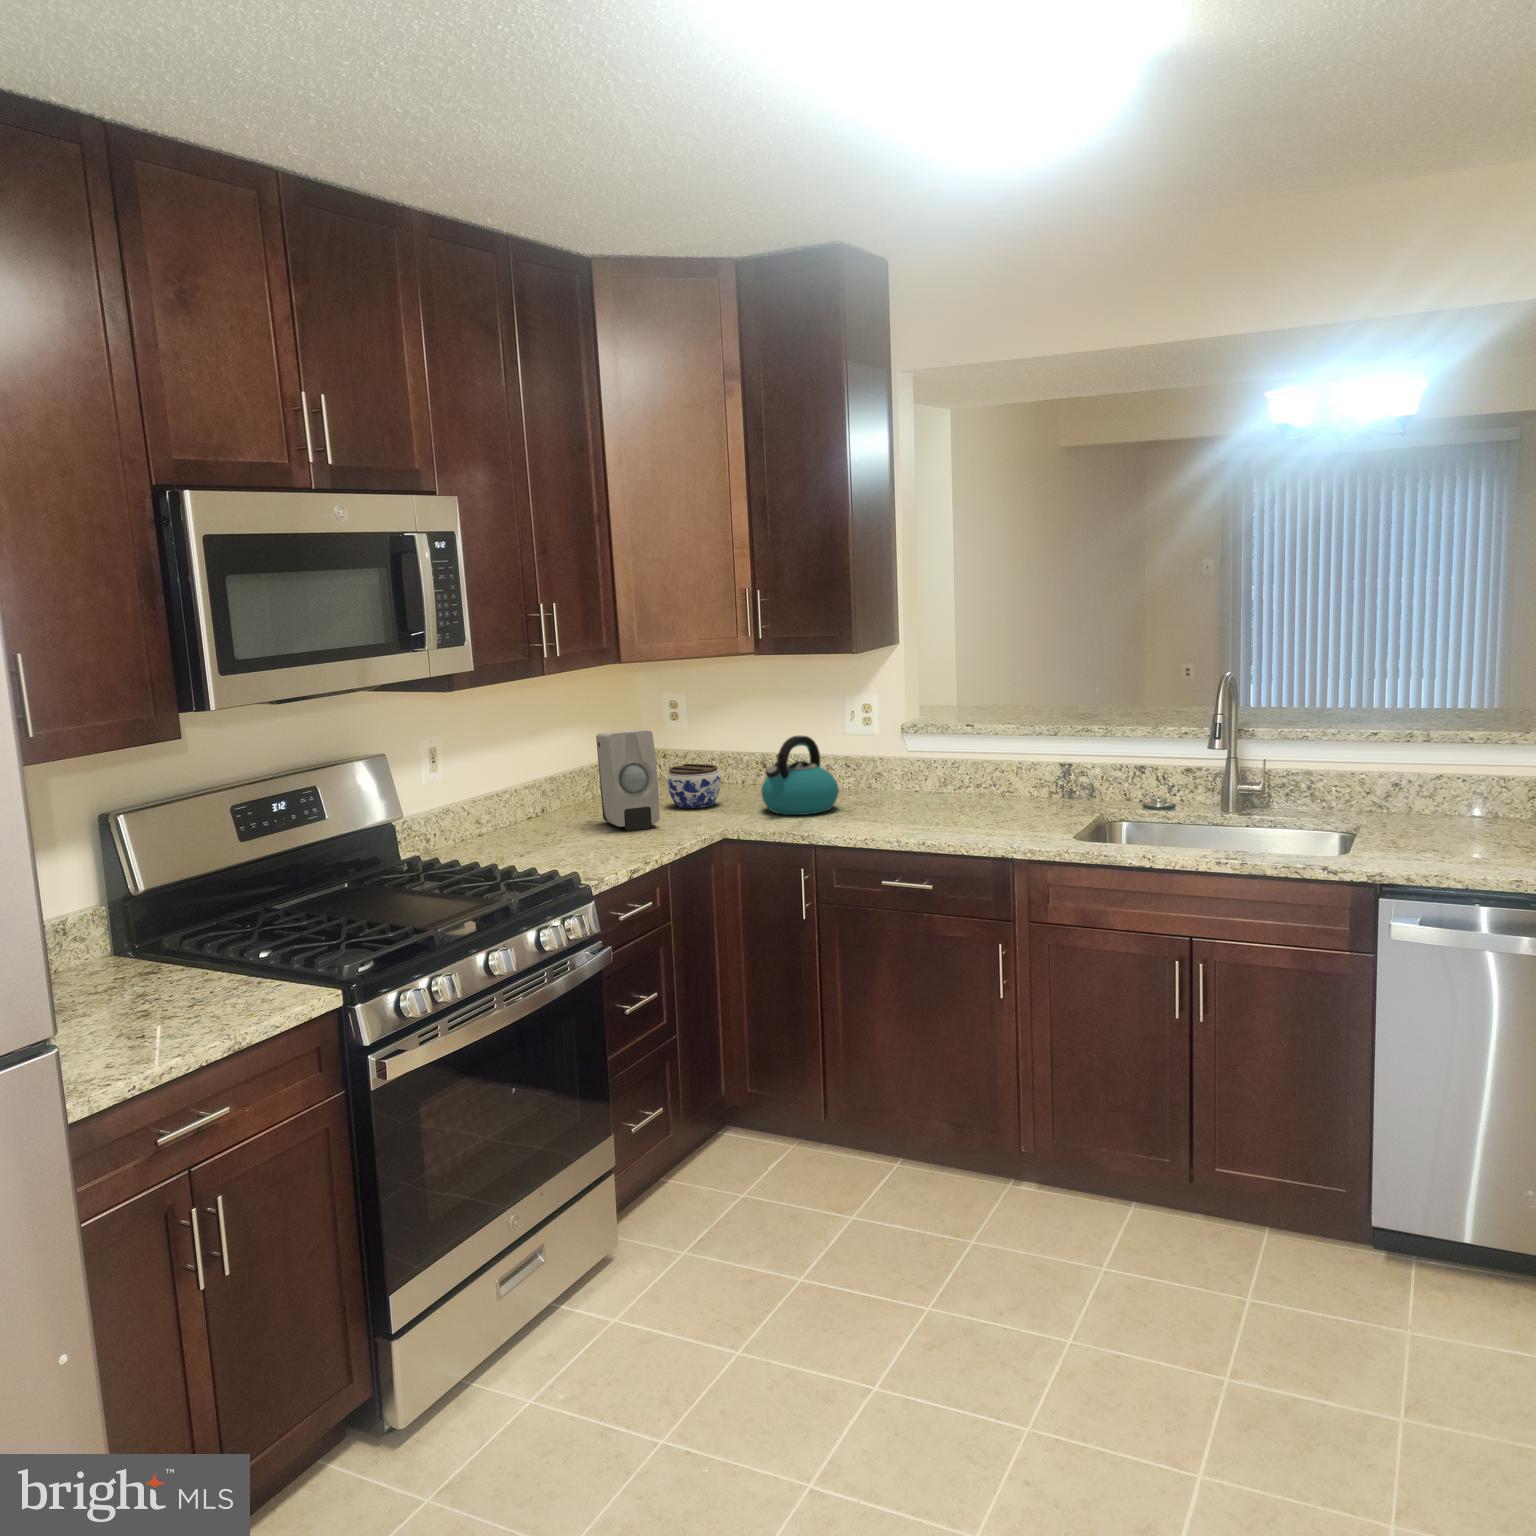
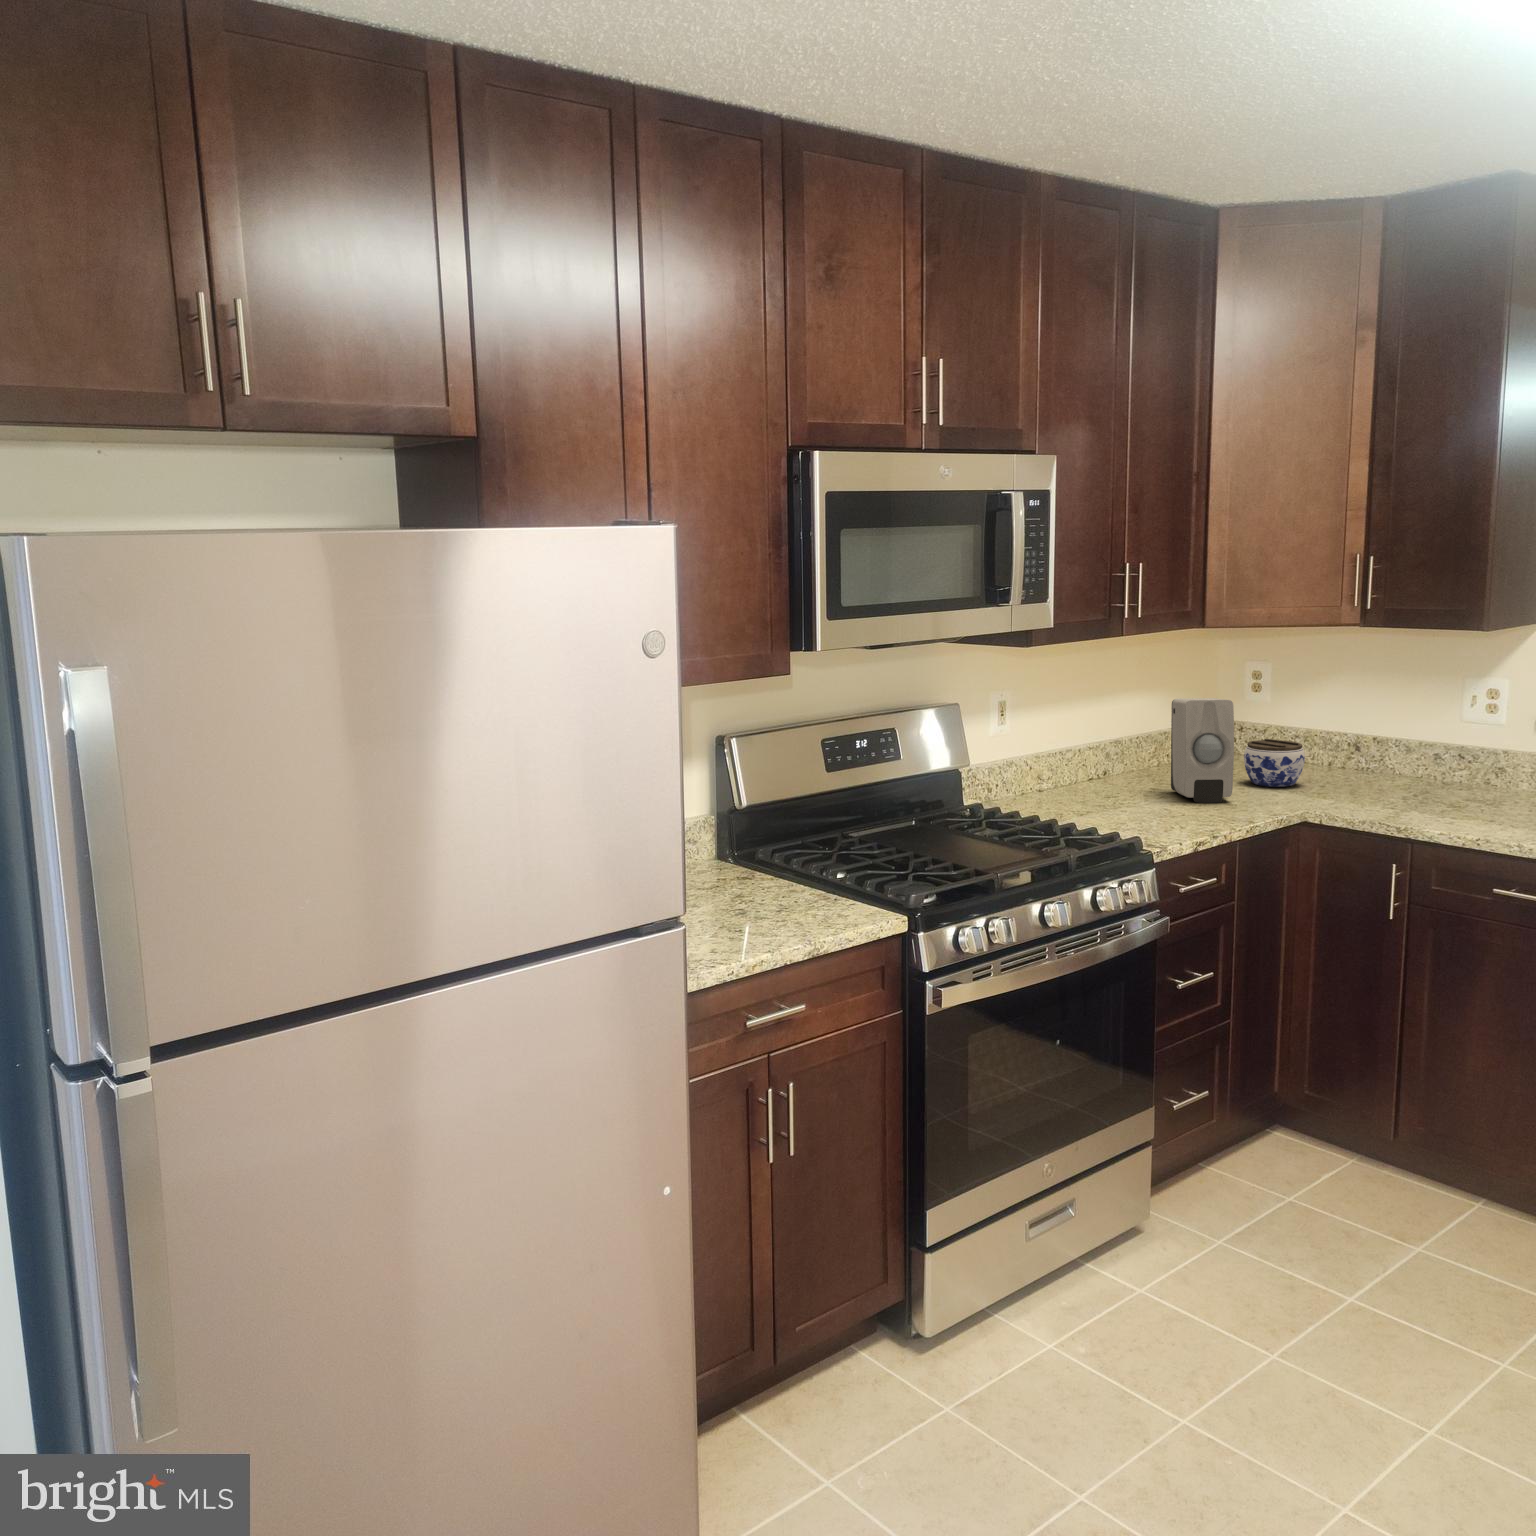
kettle: present [761,736,839,815] -> none [1351,718,1444,806]

